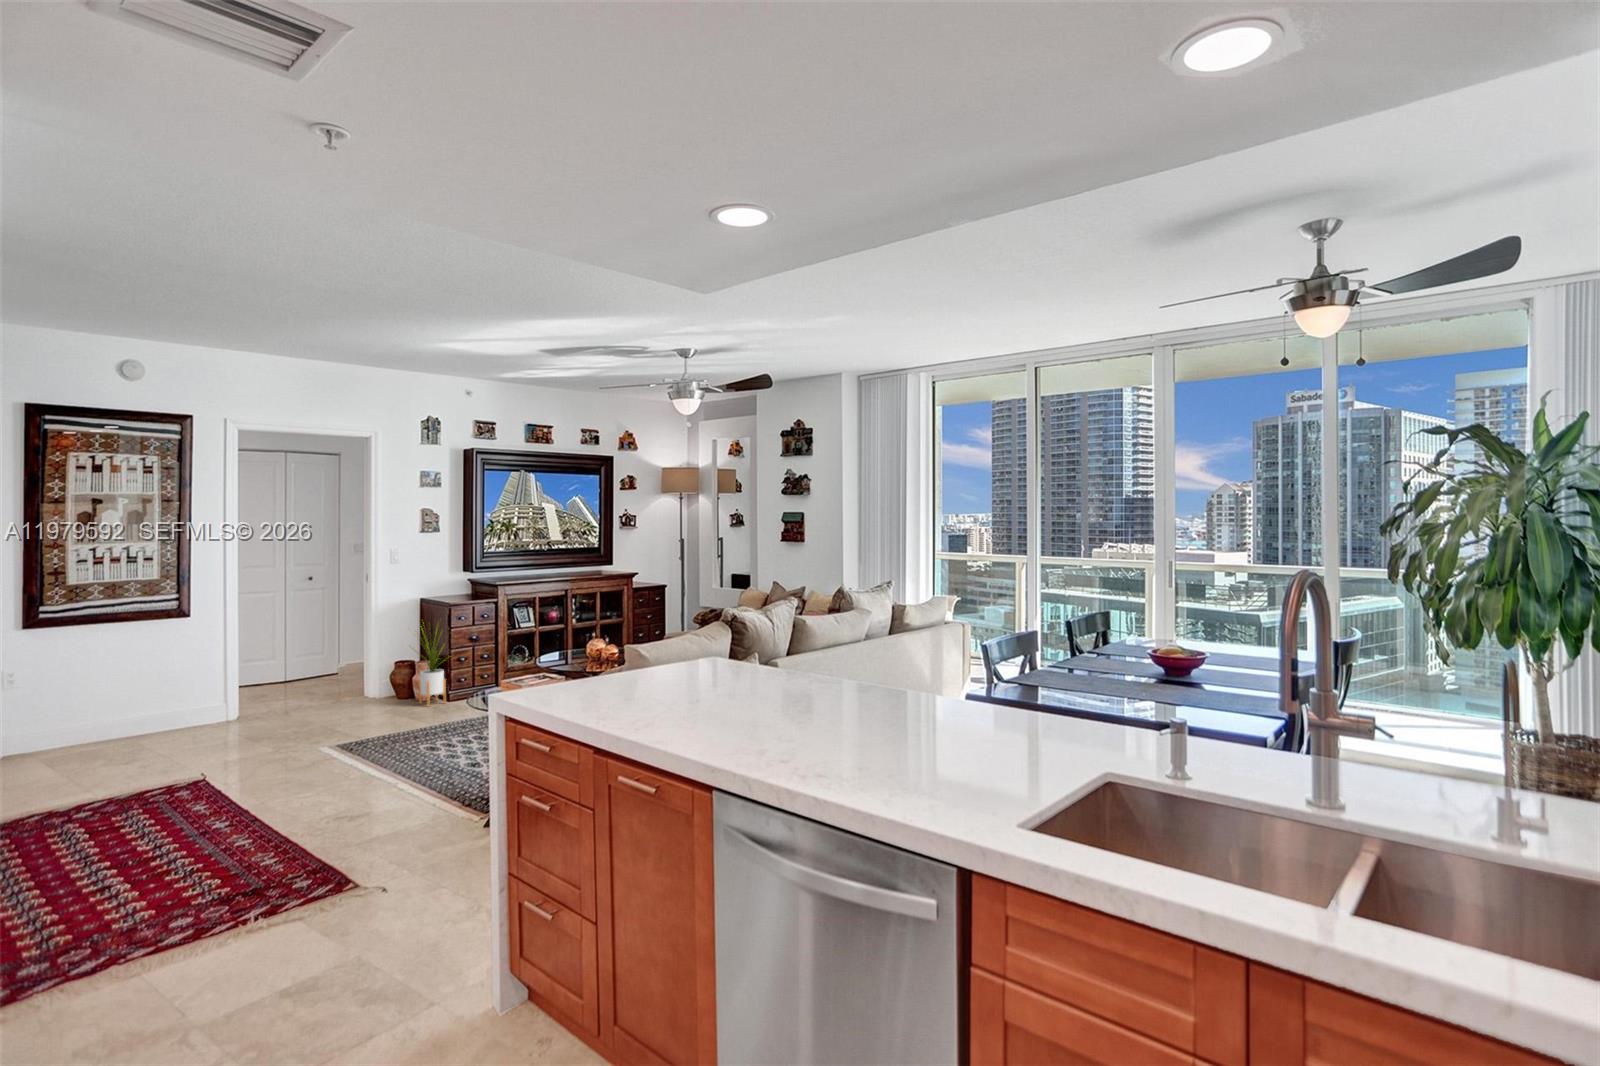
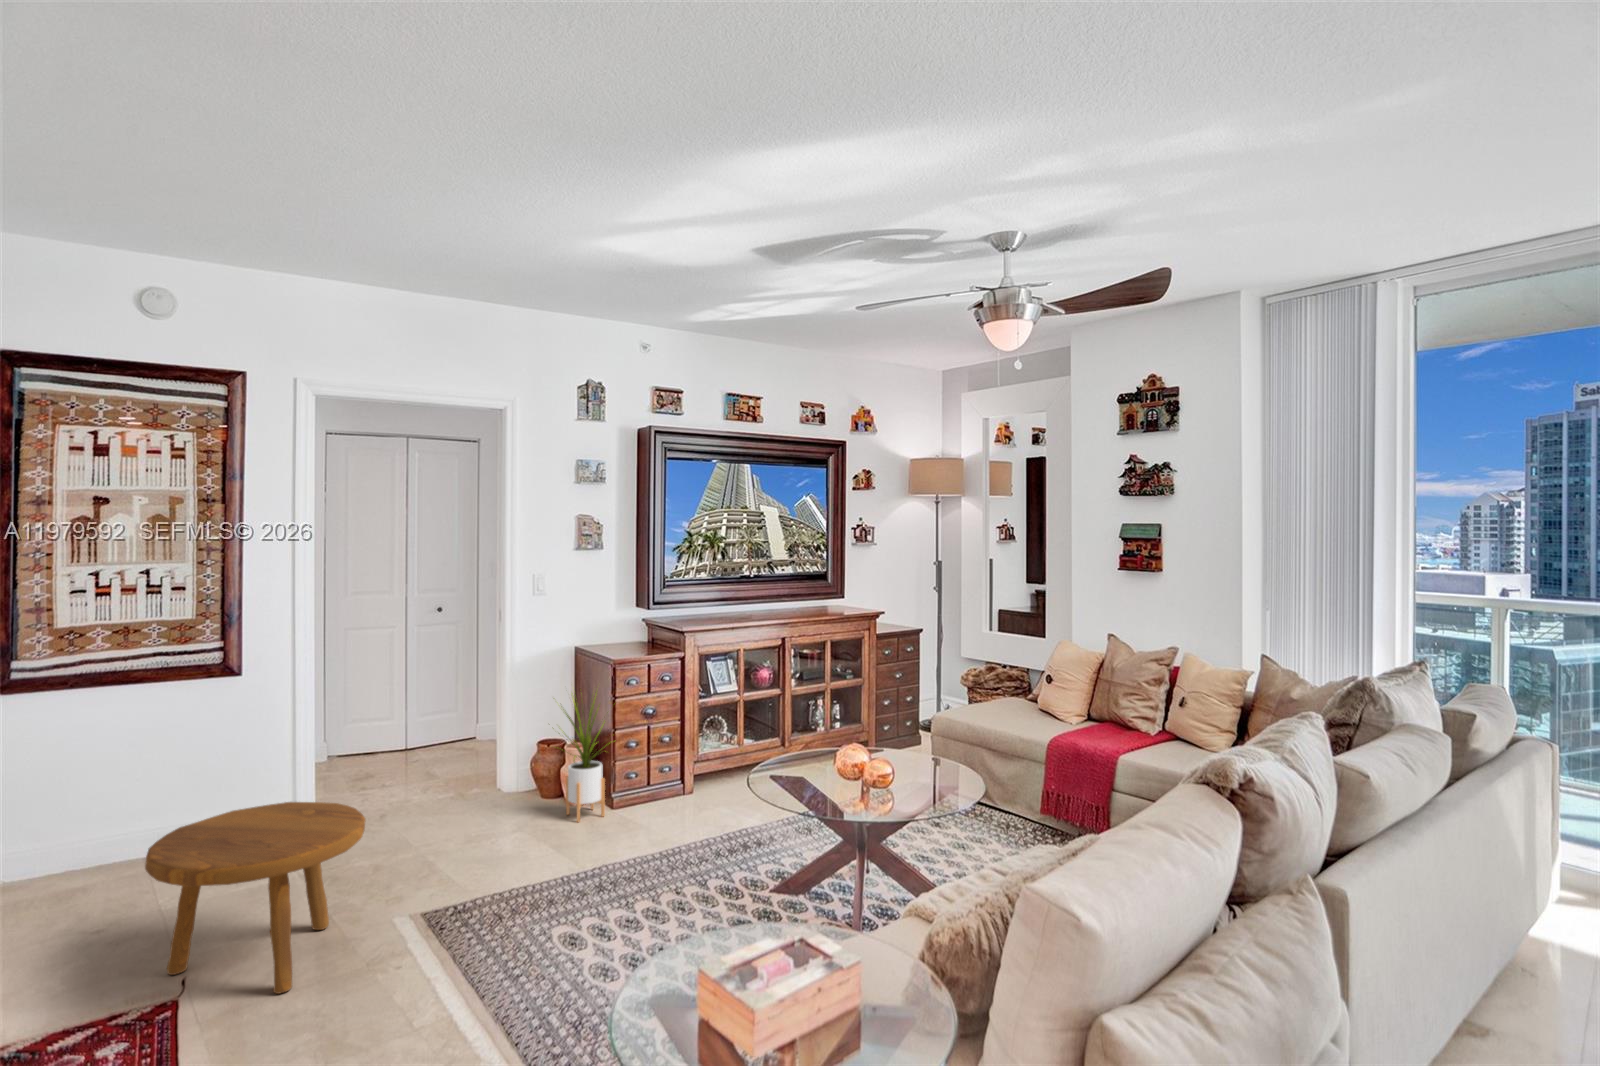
footstool: none [185,680,310,772] -> present [145,802,366,994]

